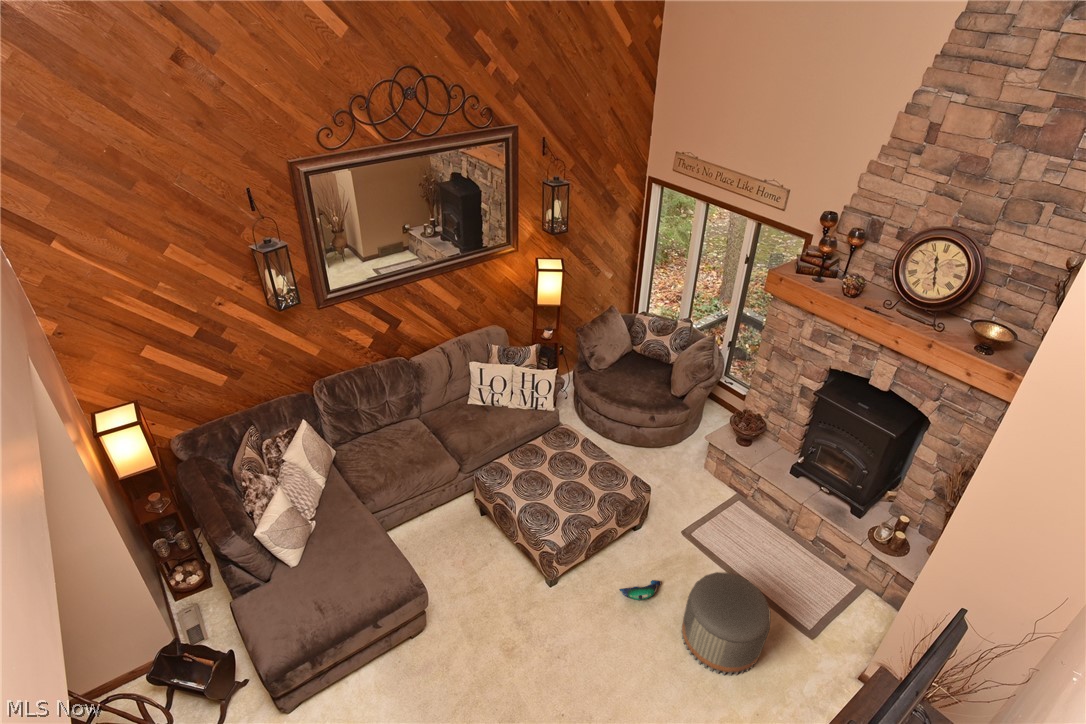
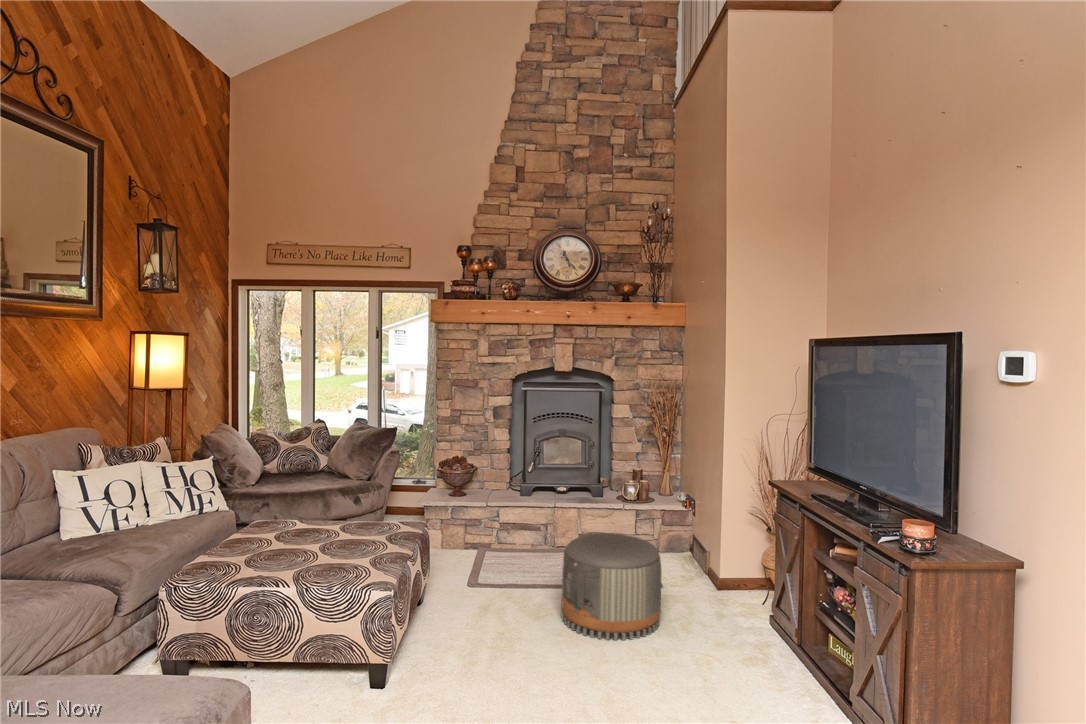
plush toy: present [619,580,661,600] -> none [478,612,518,641]

